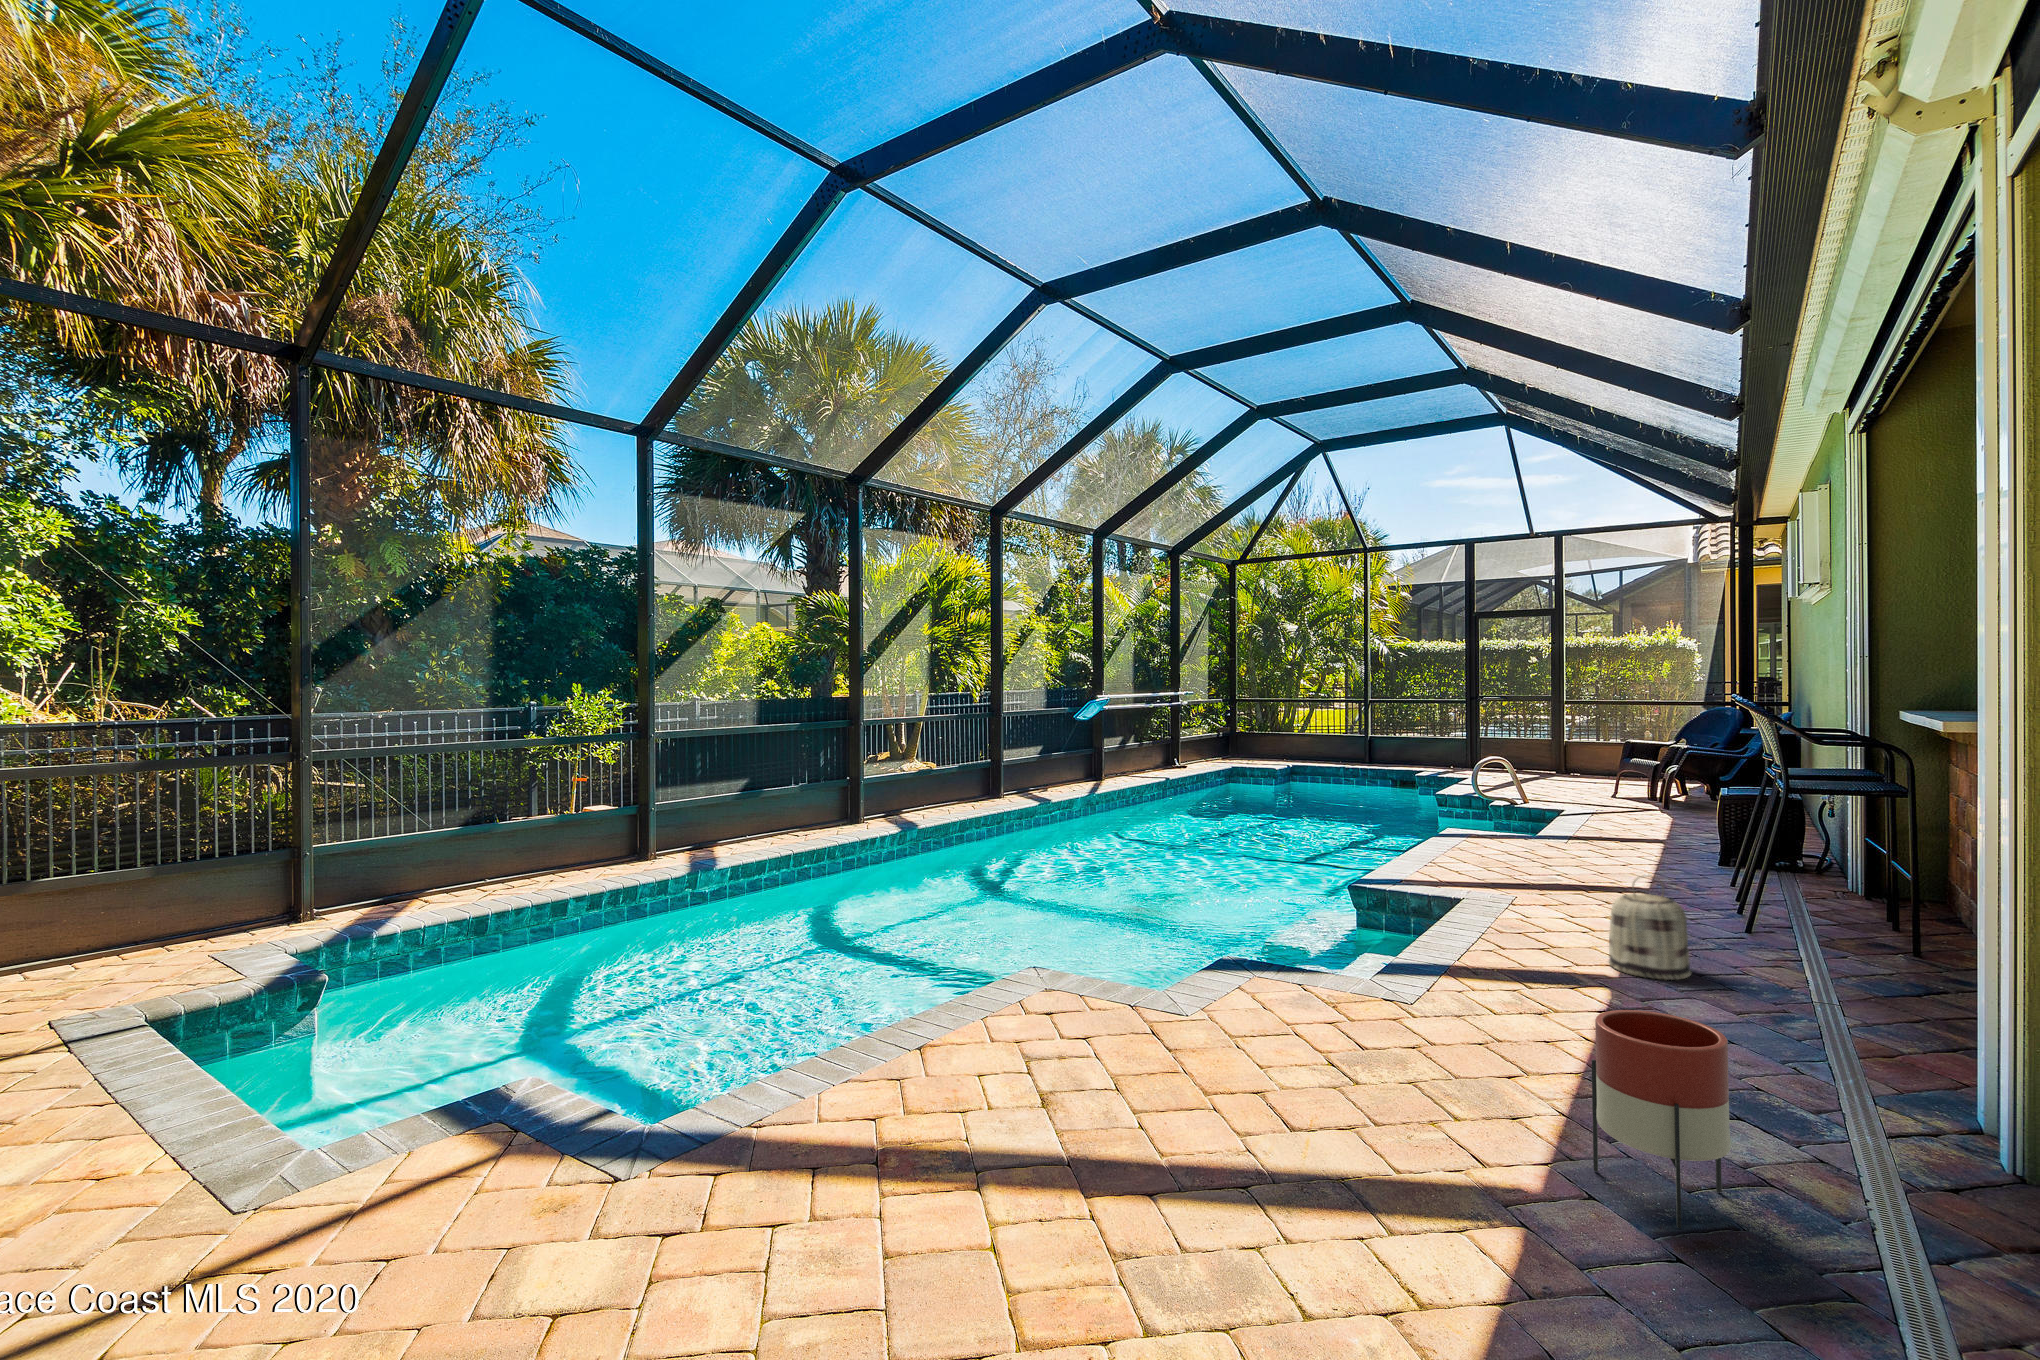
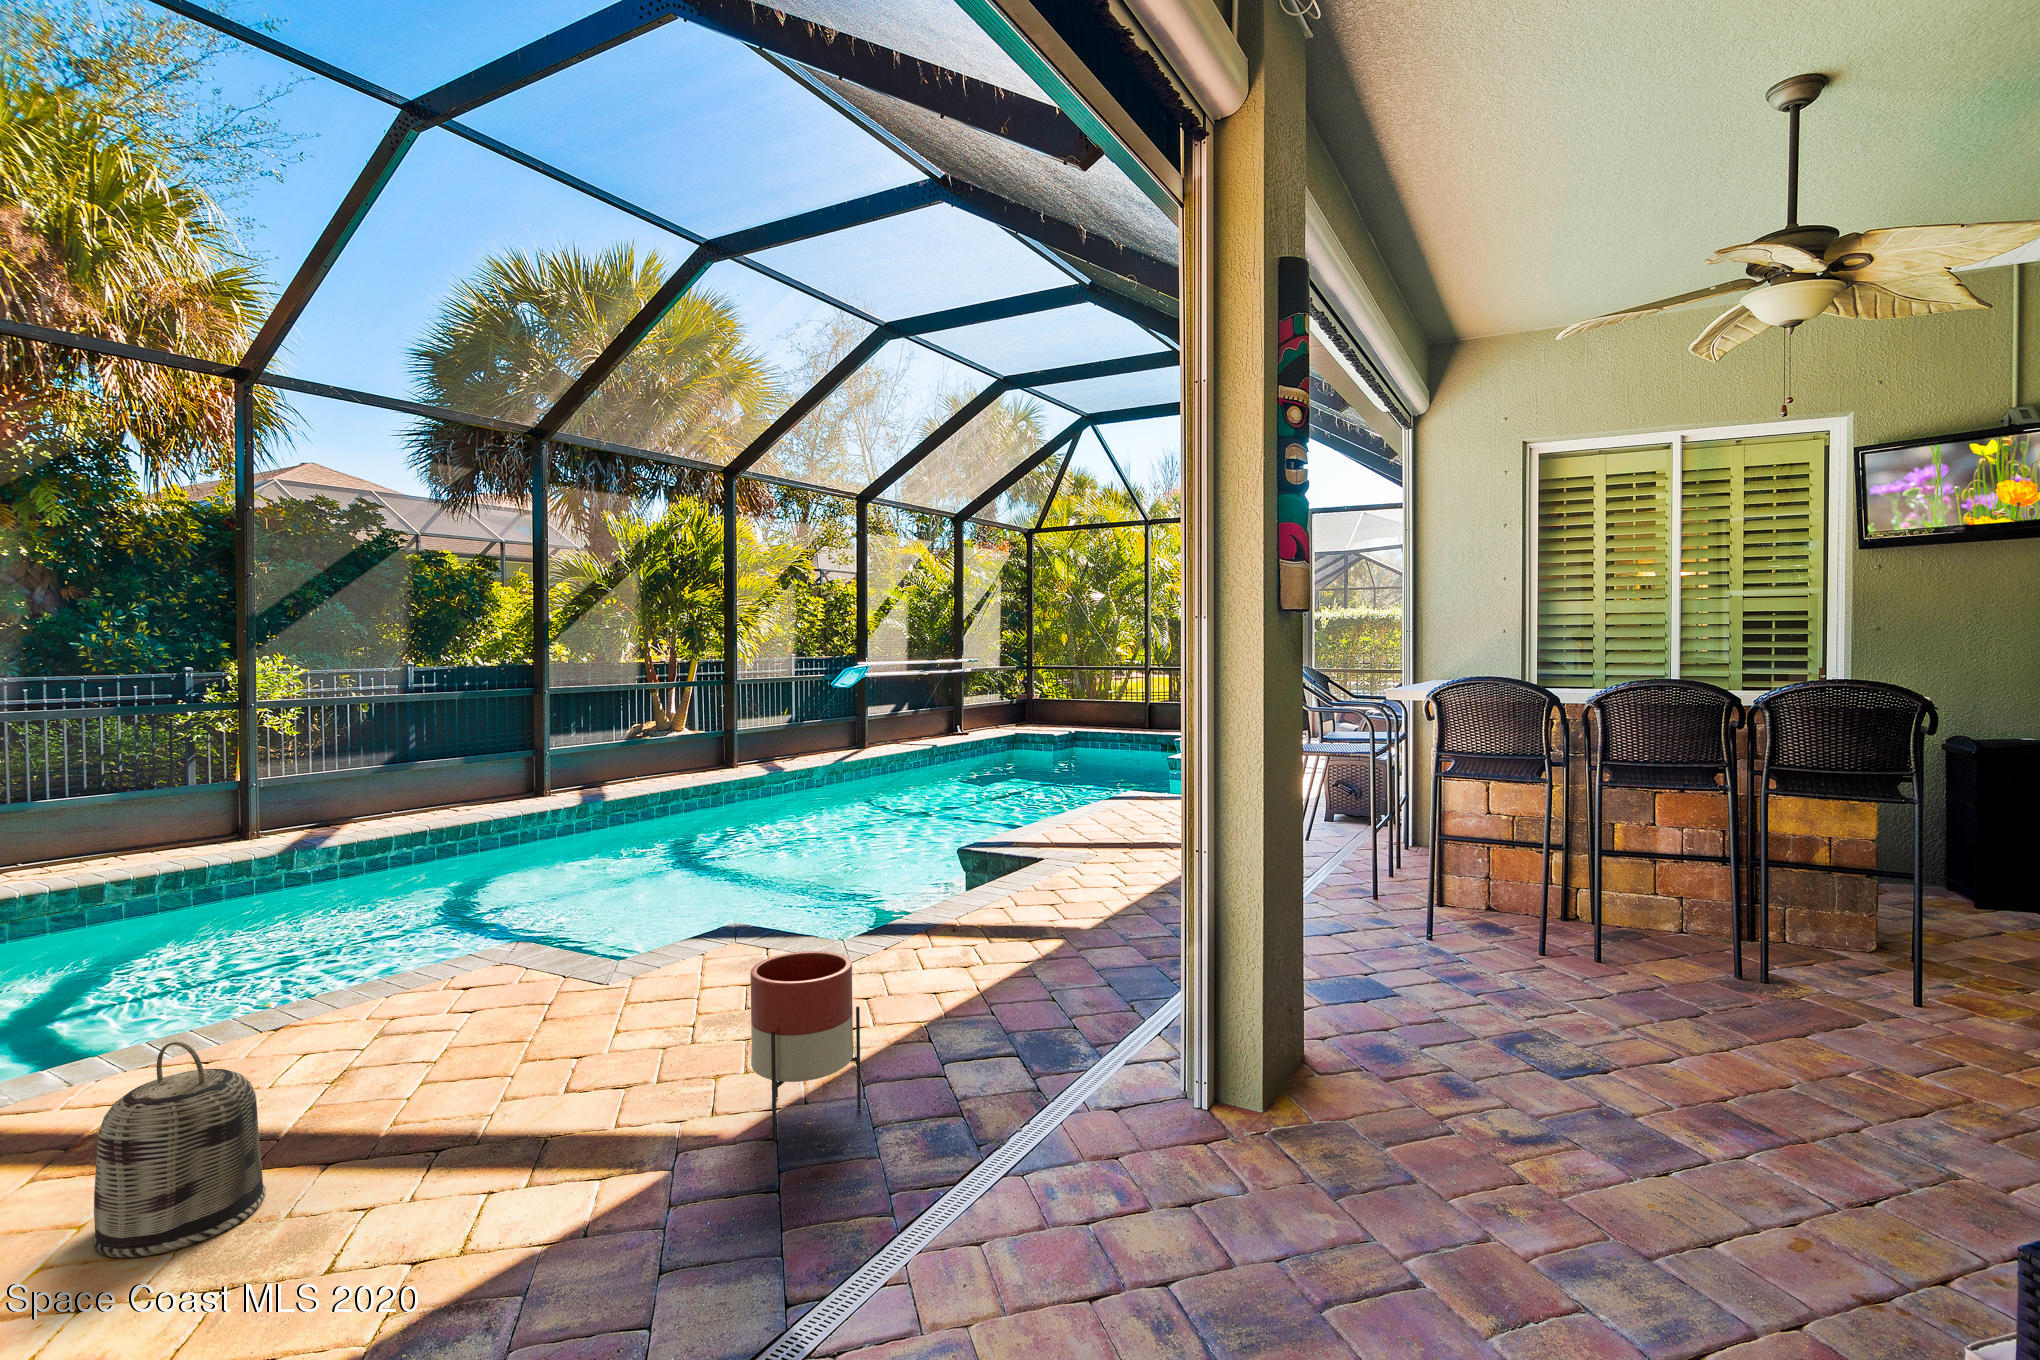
basket: present [1609,880,1691,980] -> present [93,1042,266,1258]

